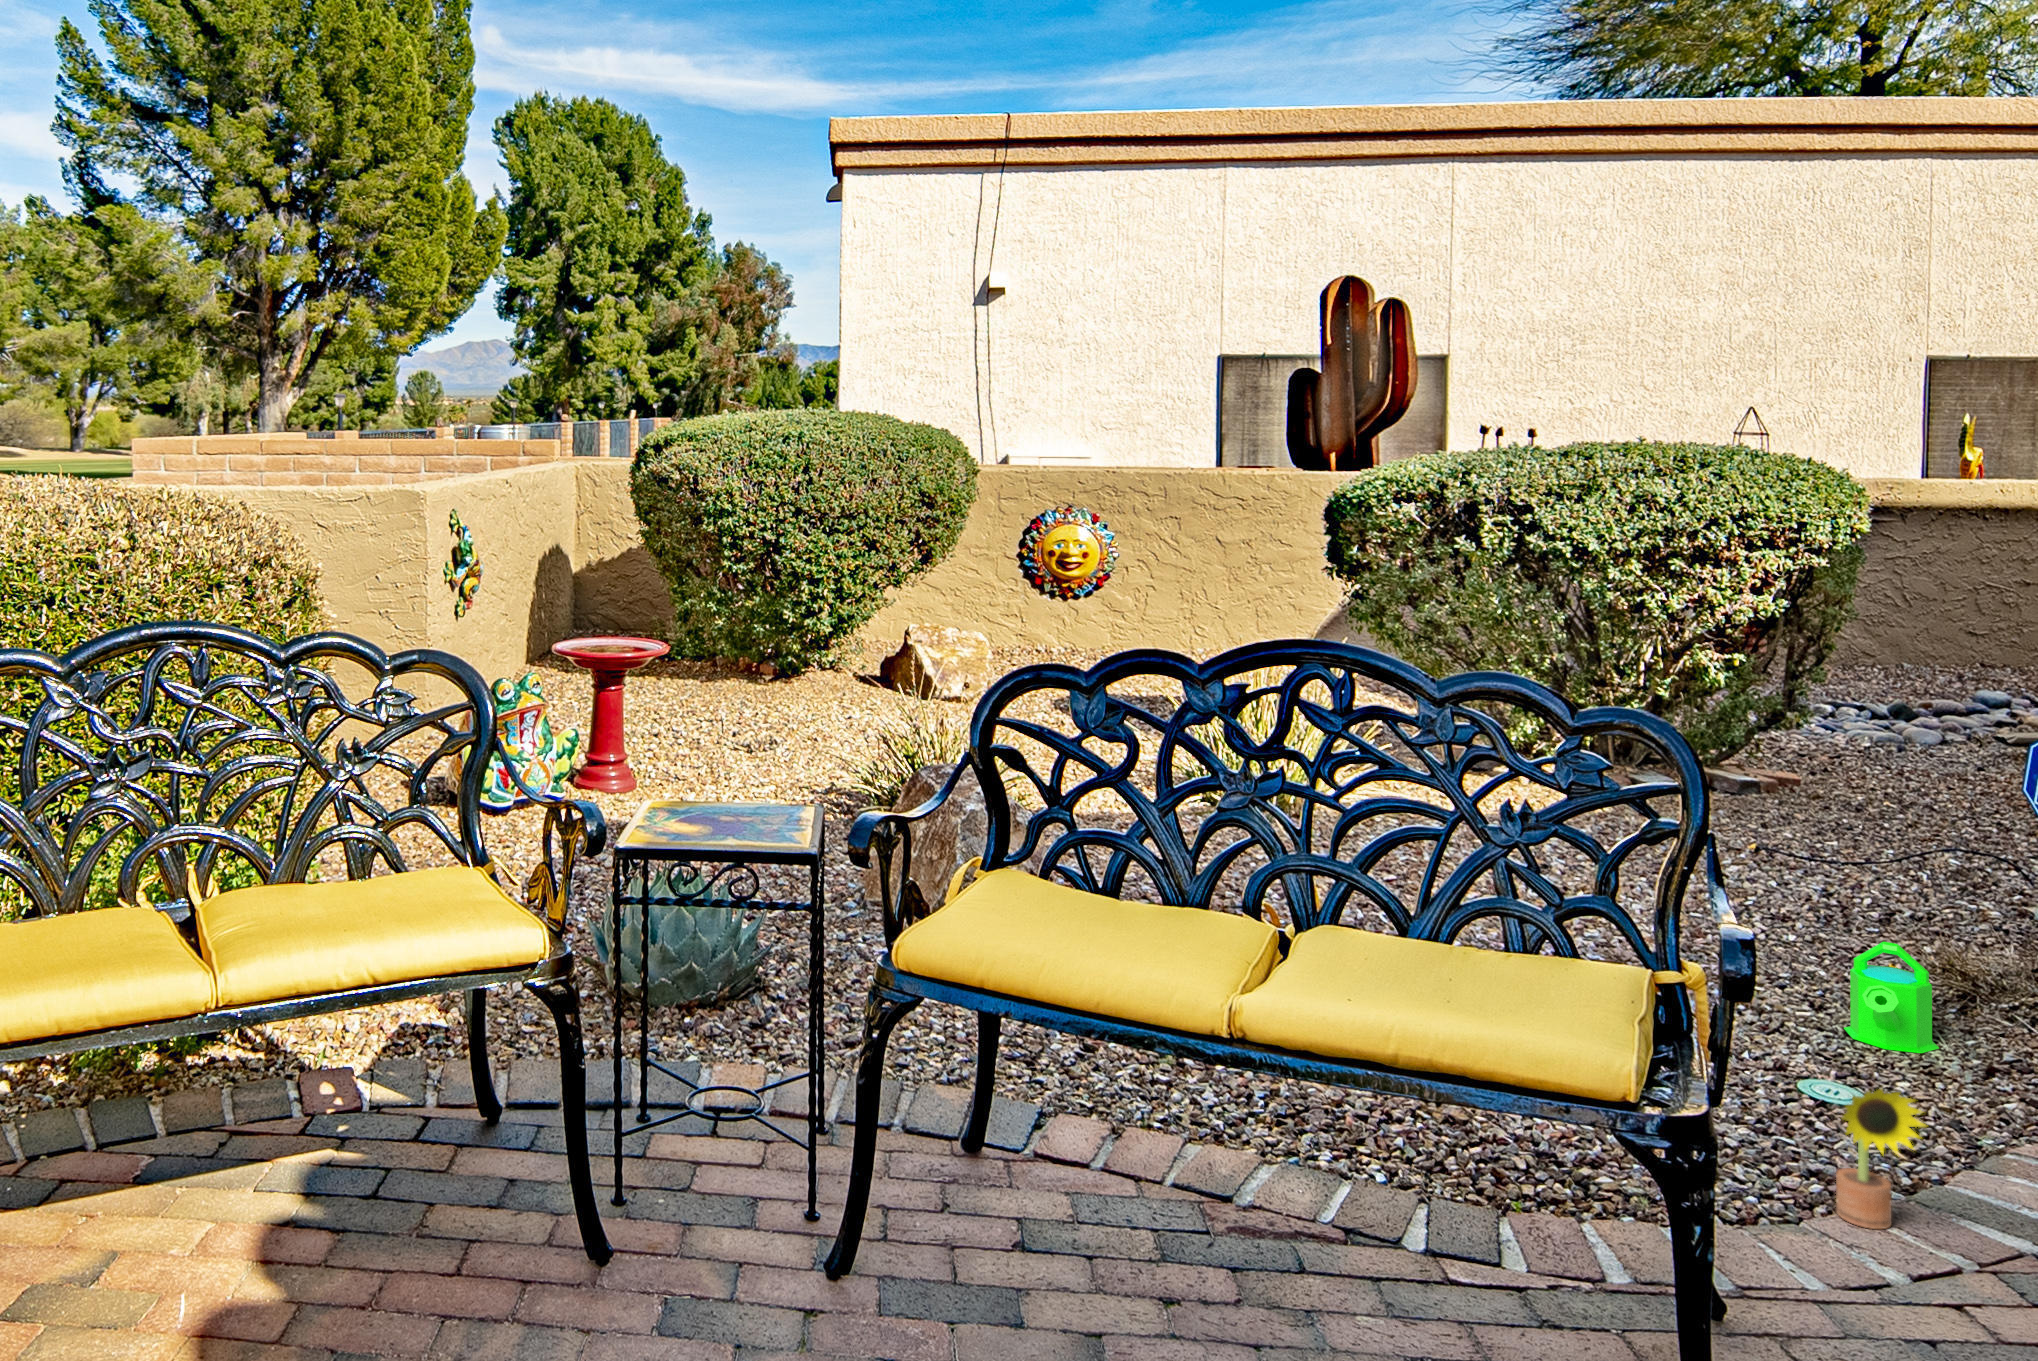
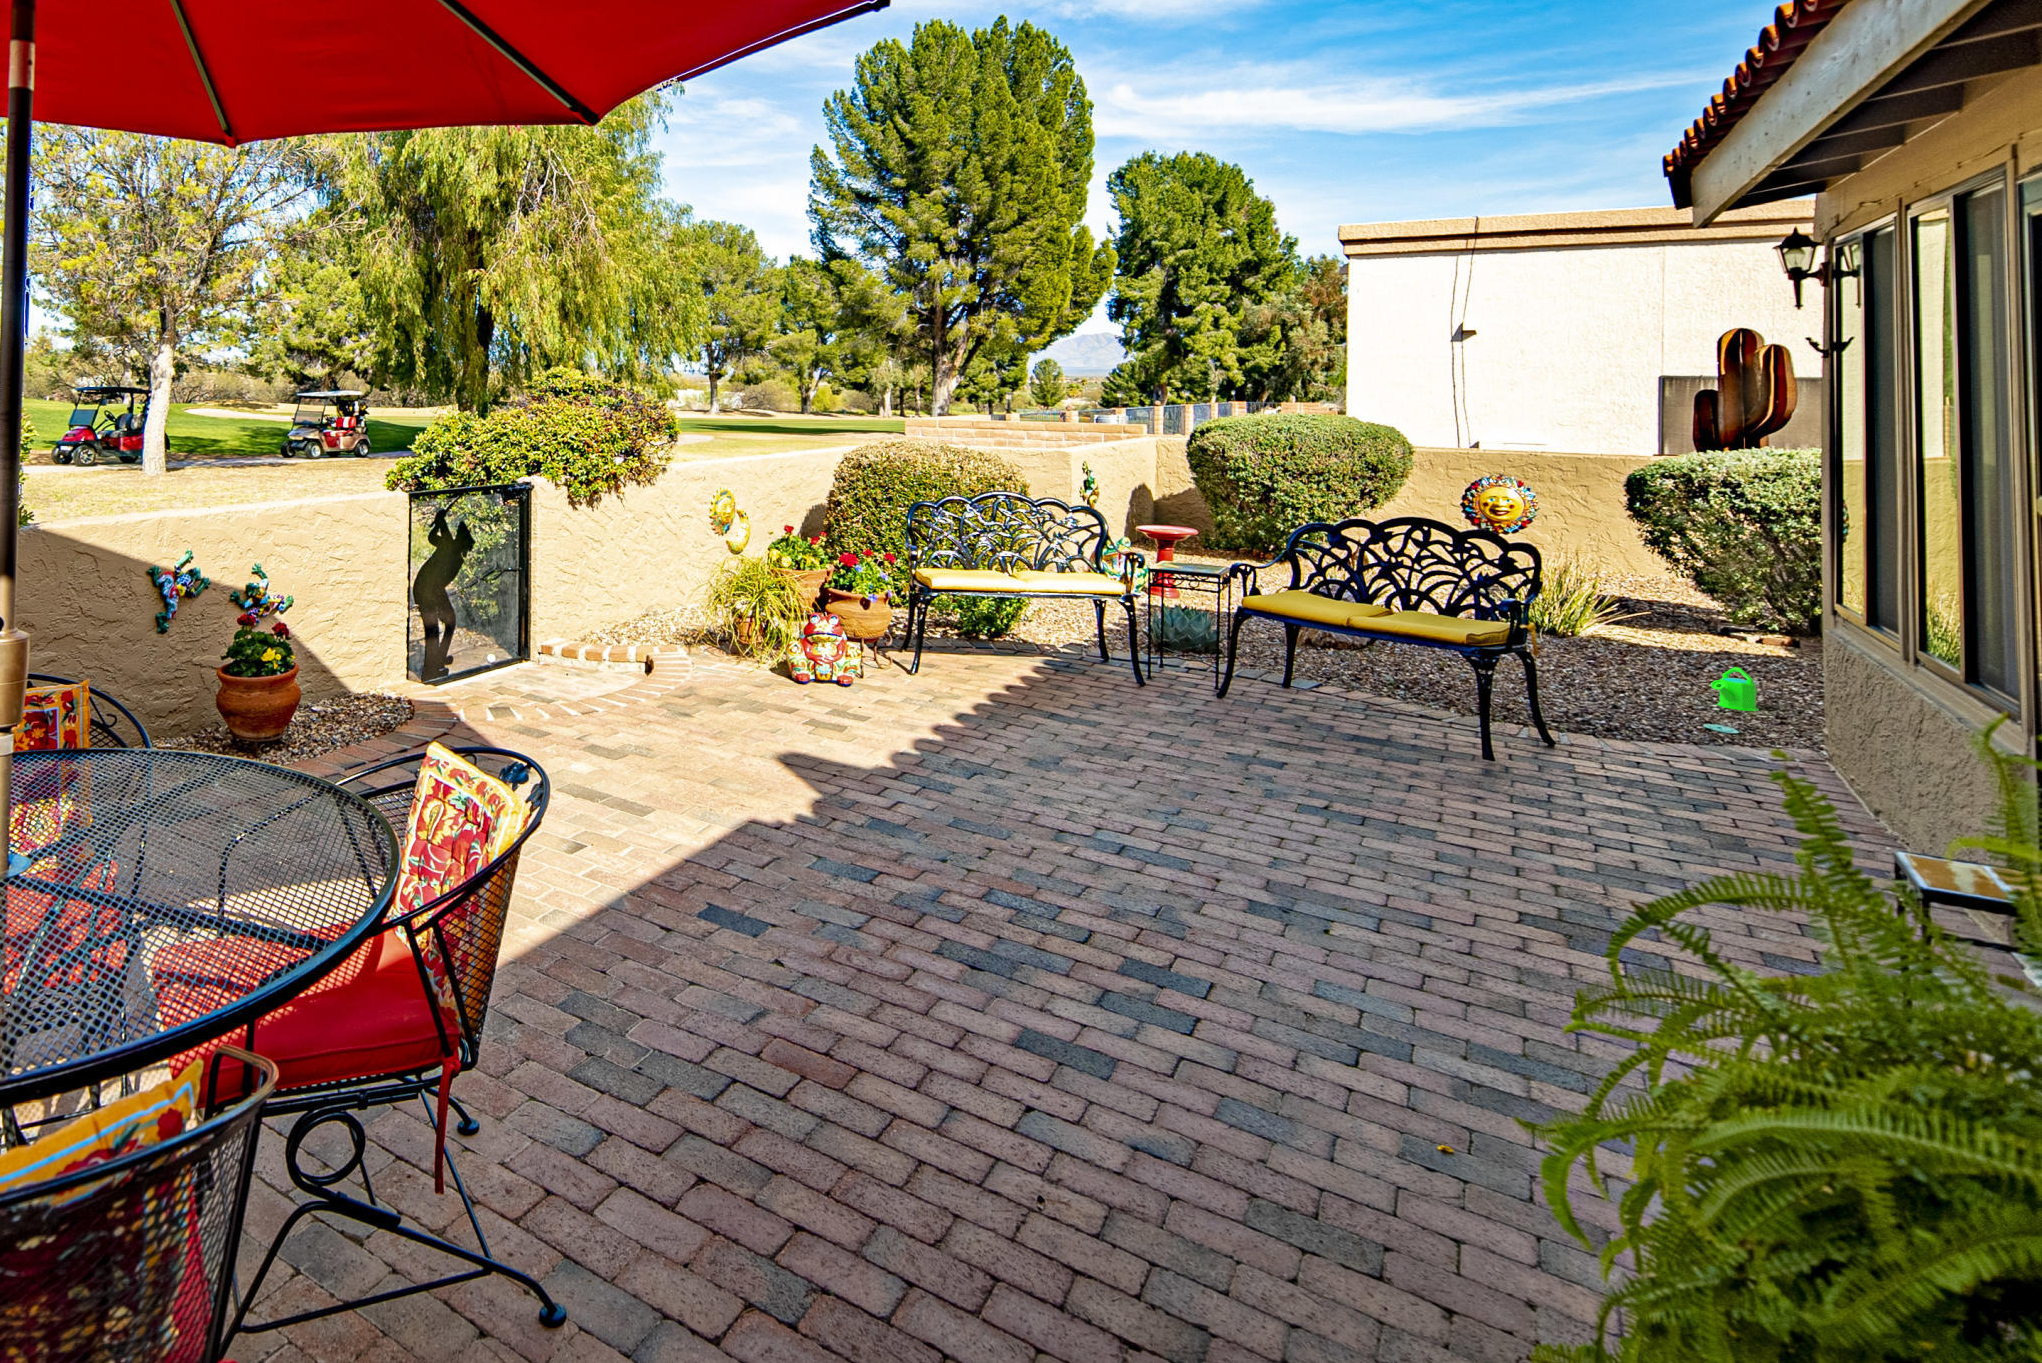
decorative plant: present [1836,1088,1925,1229] -> none [1598,675,1632,725]

